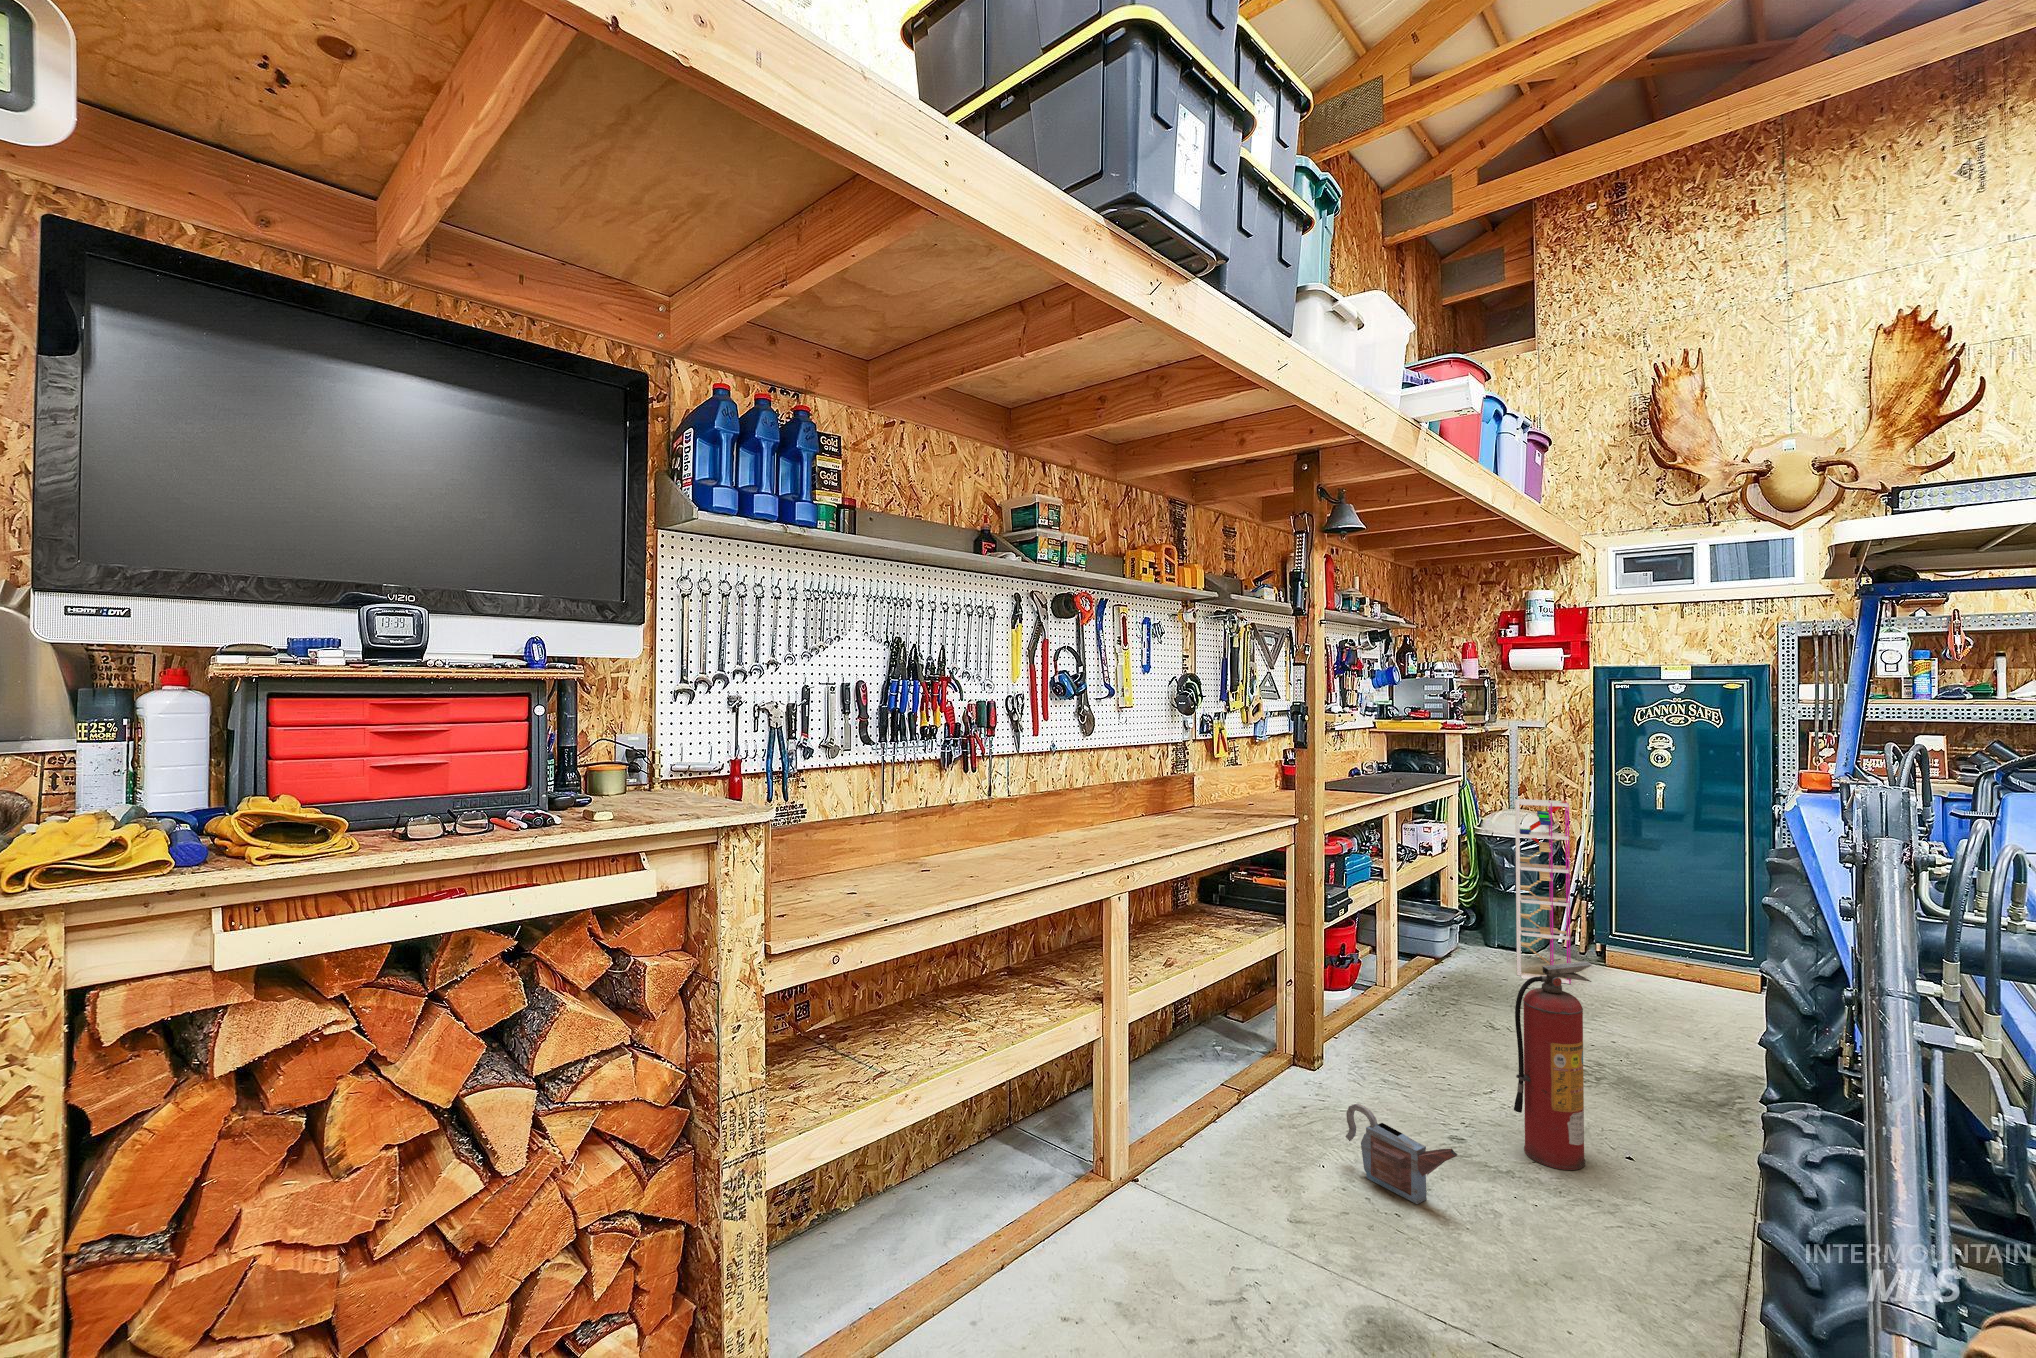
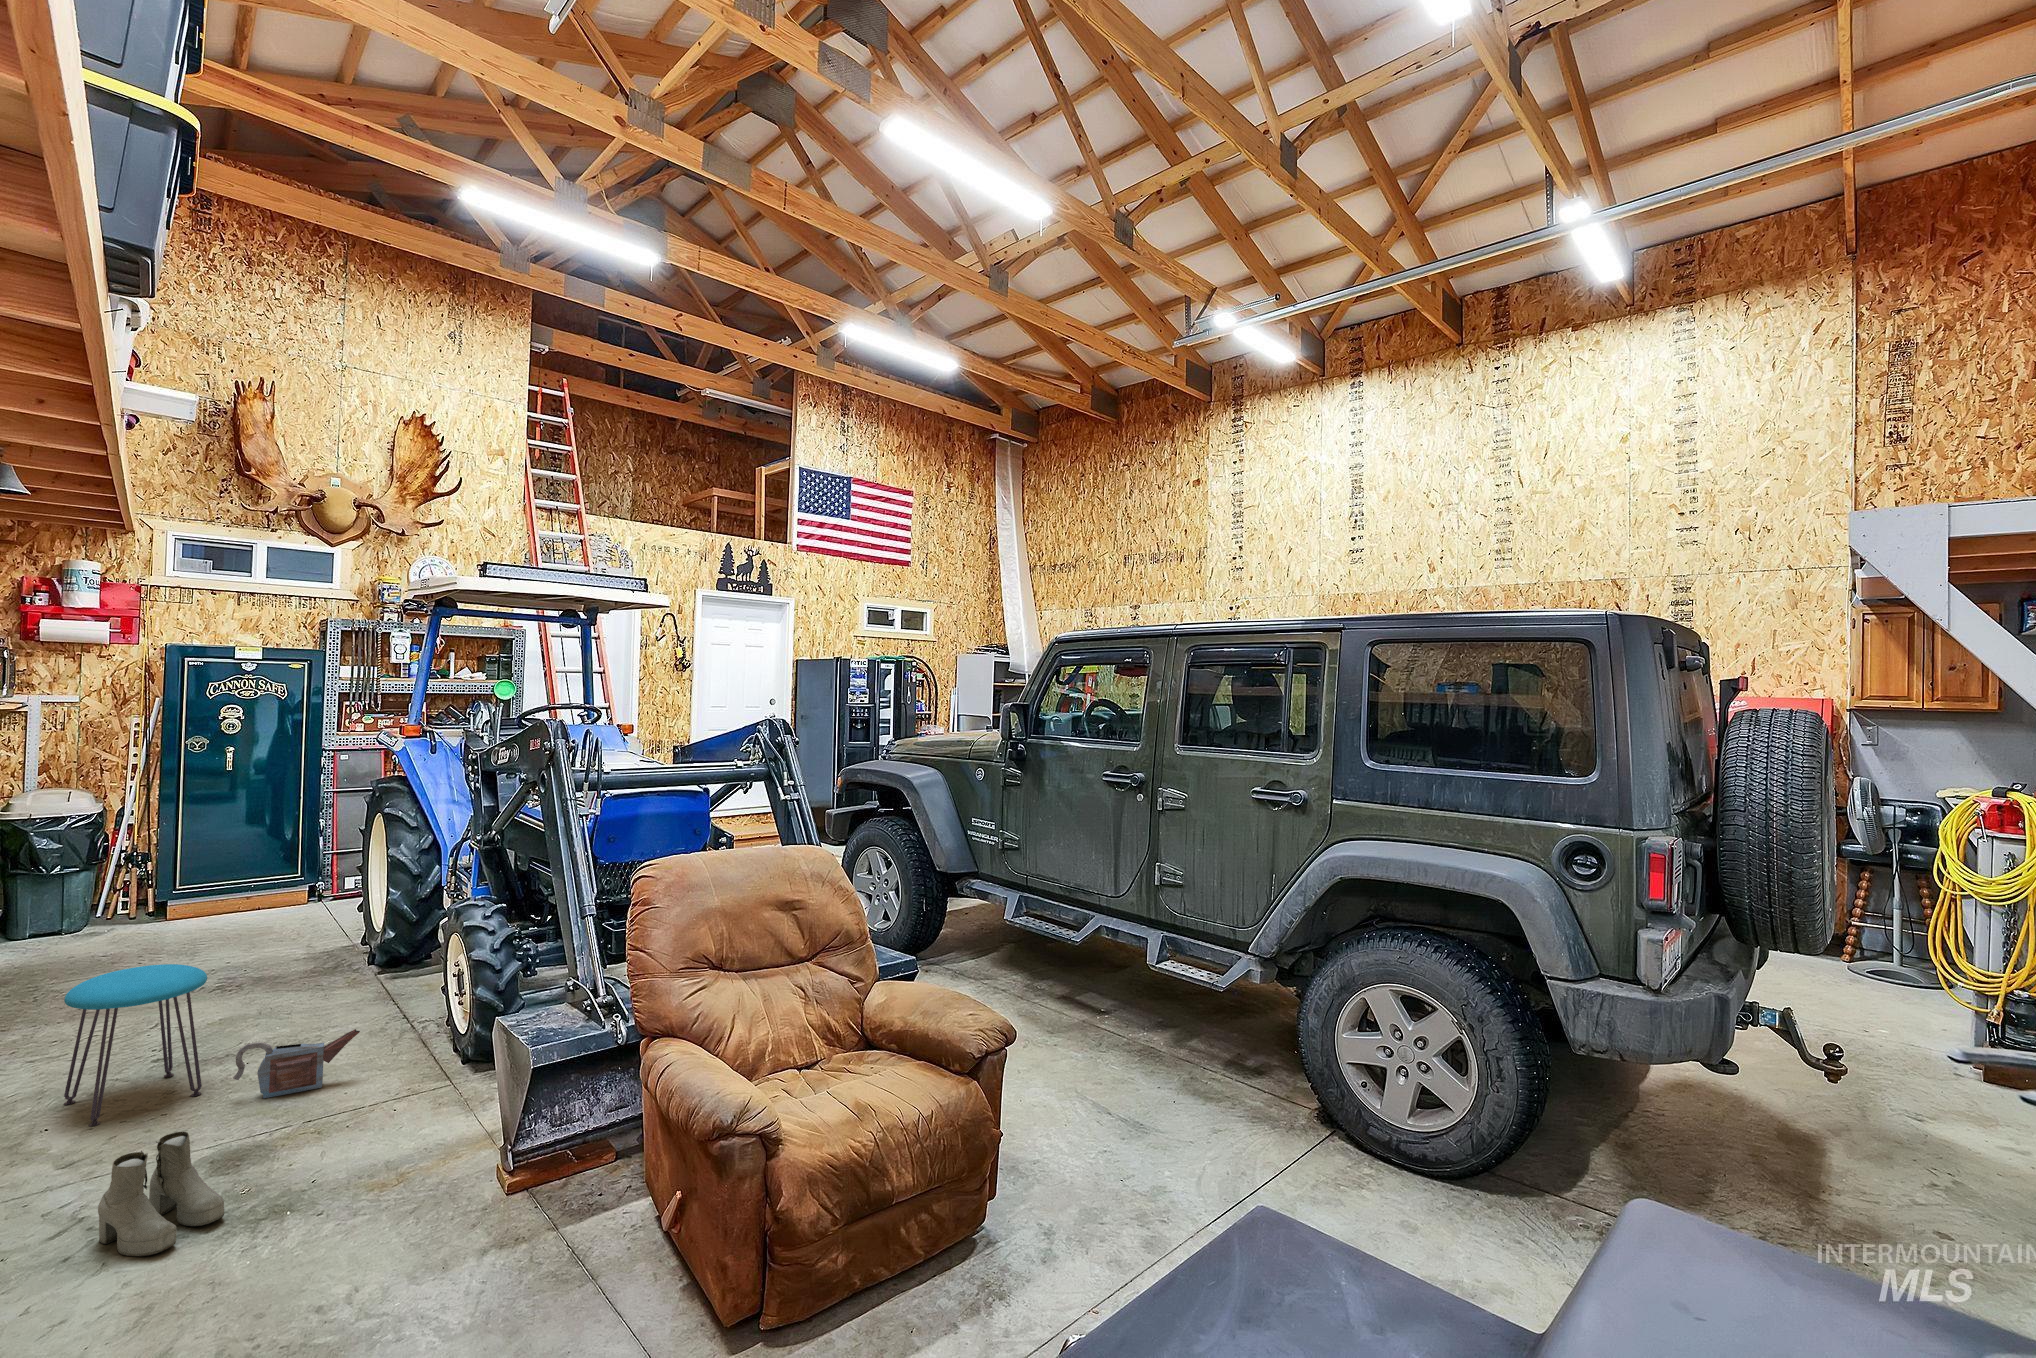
shelving unit: present [1515,799,1571,984] -> none [103,772,175,952]
fire extinguisher: present [1514,961,1592,1170] -> none [326,879,380,1035]
stool: none [1259,975,1367,1139] -> present [64,964,207,1127]
boots: none [1084,1140,1167,1265] -> present [98,1132,224,1256]

